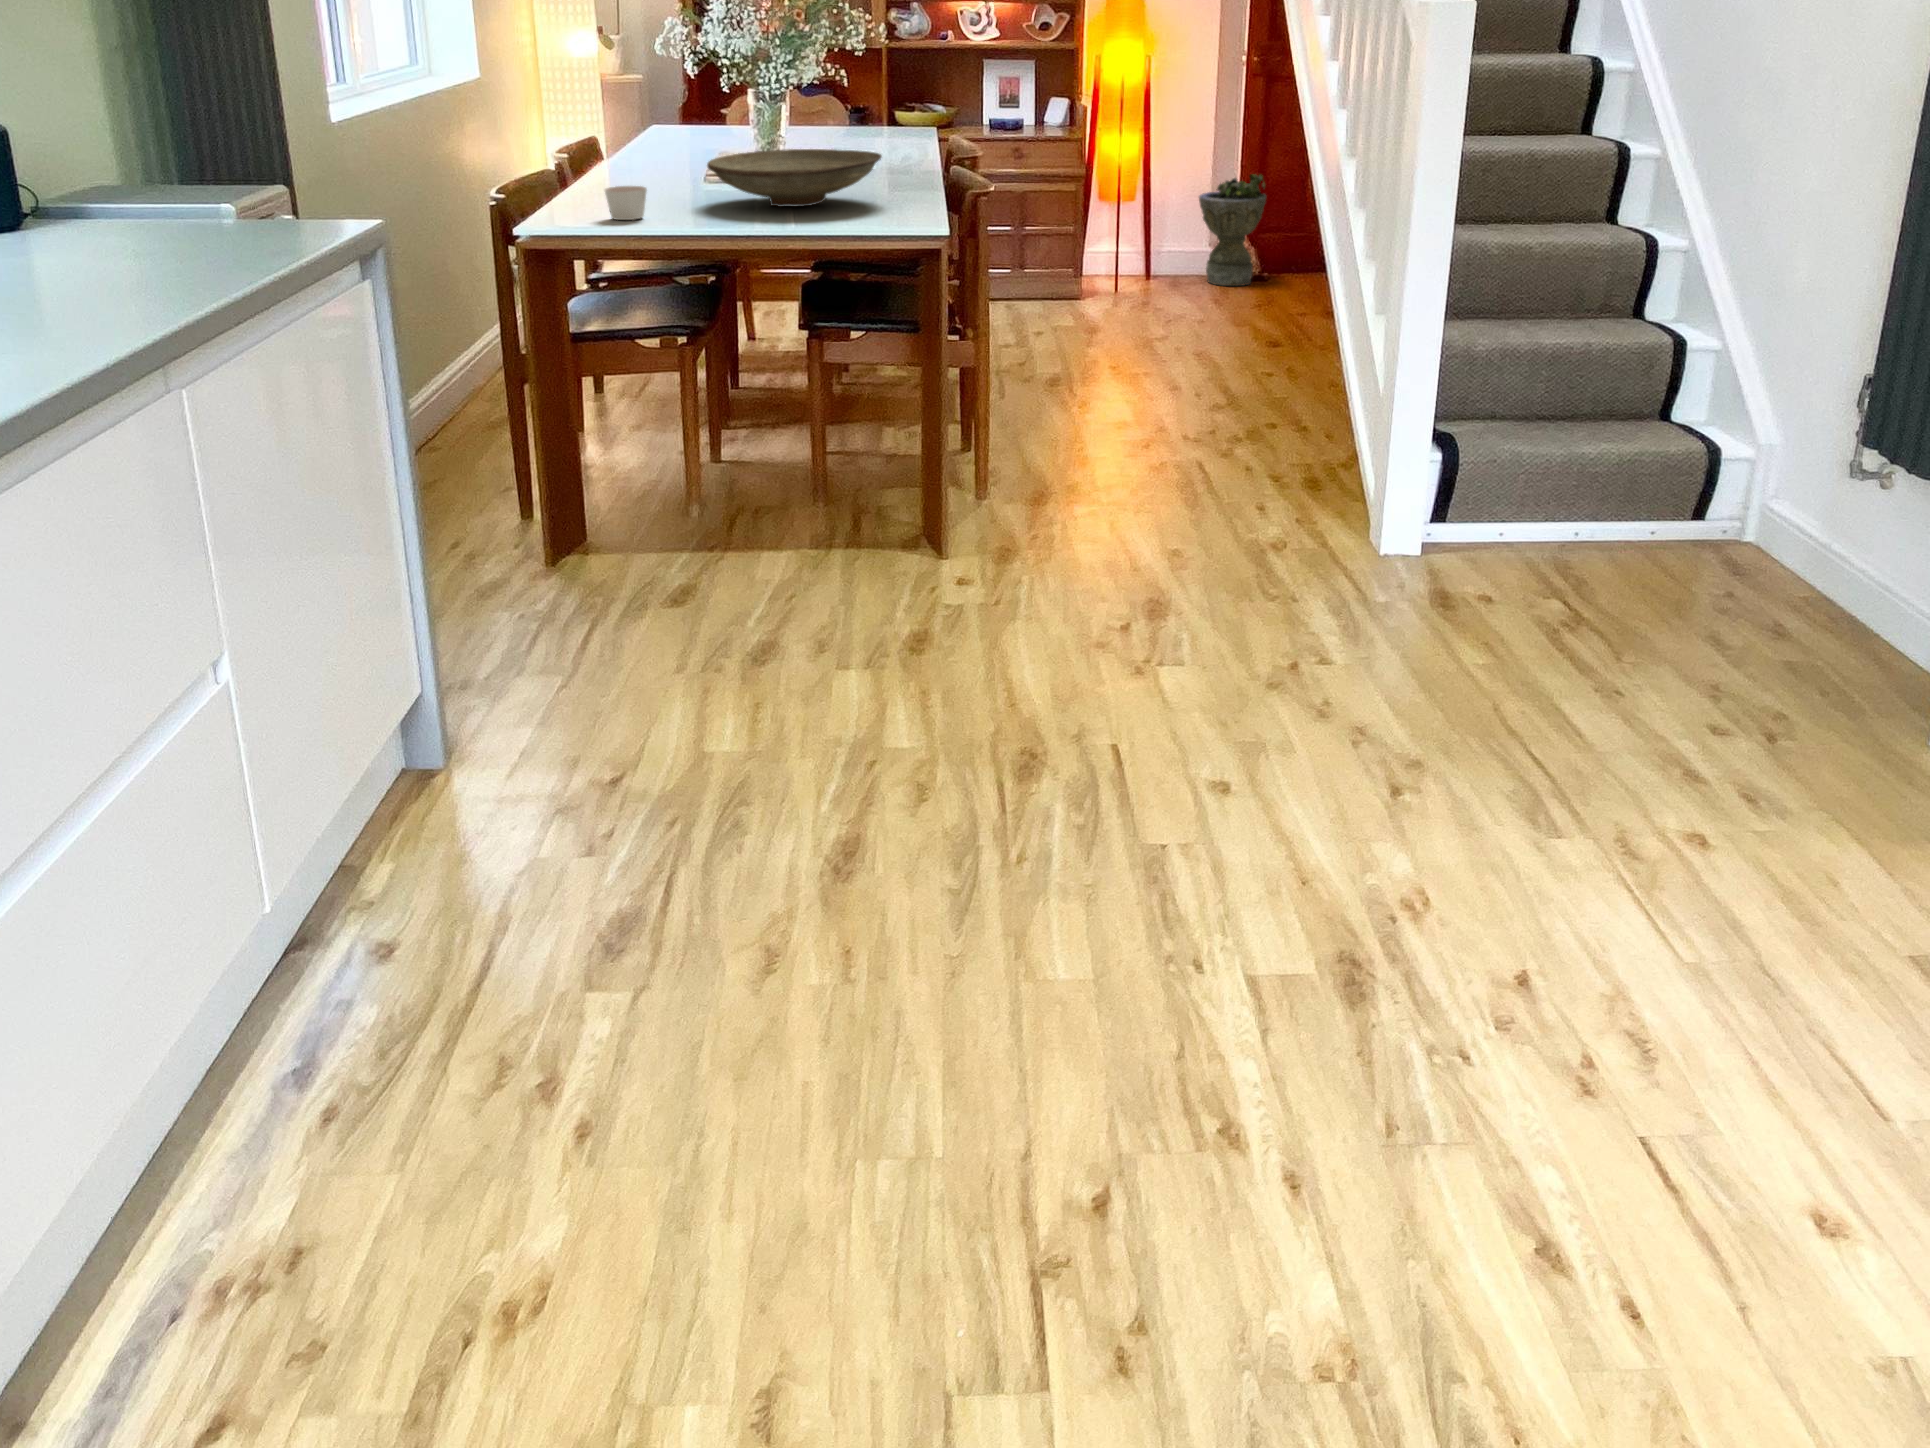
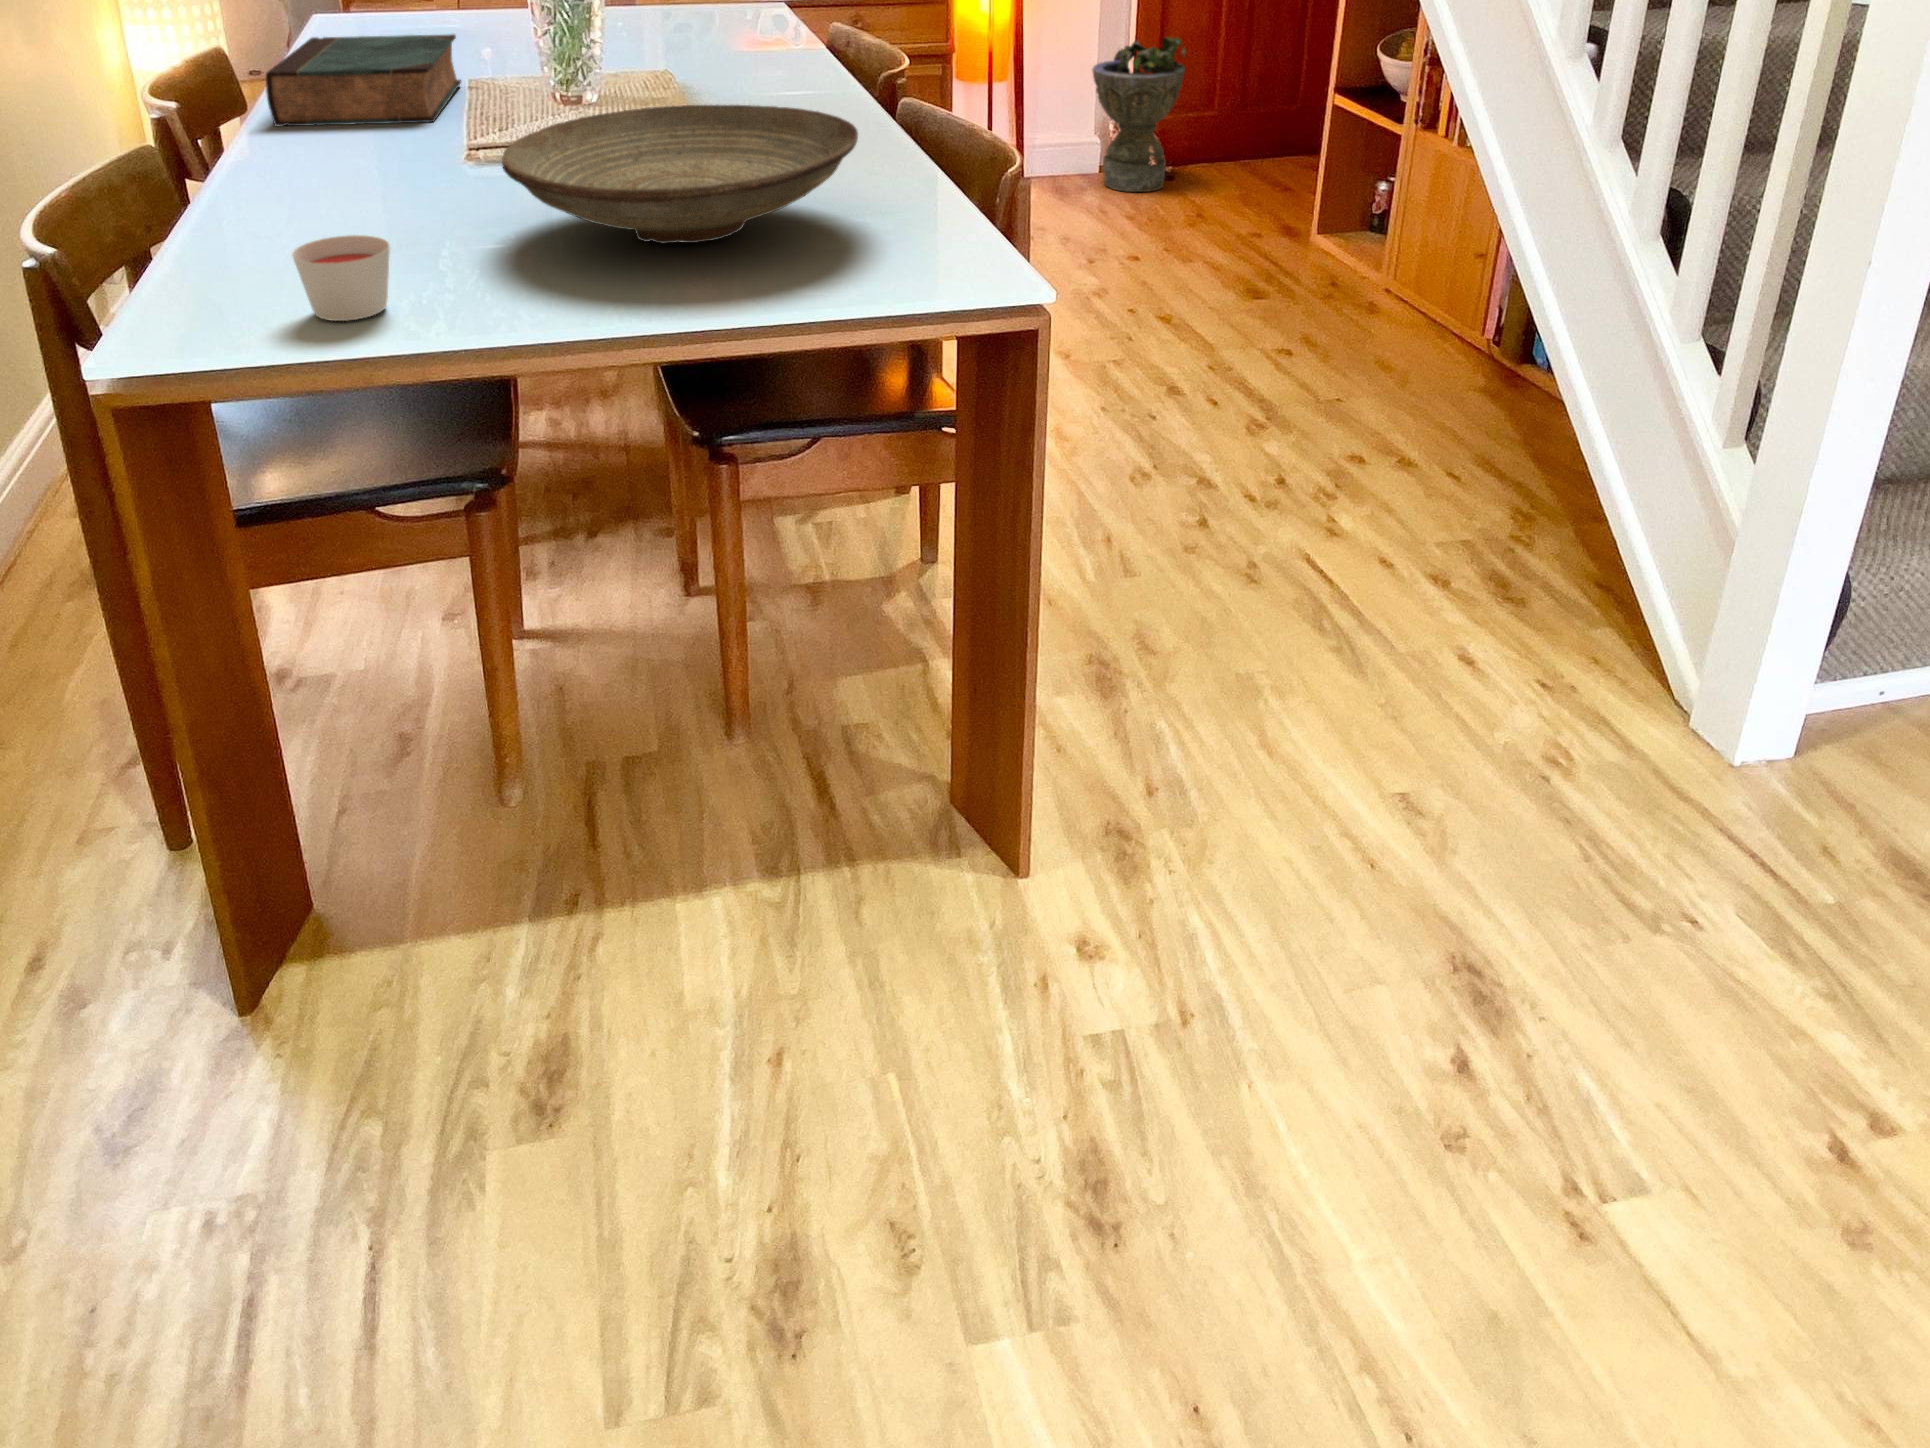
book: none [613,127,722,169] -> present [266,34,461,126]

